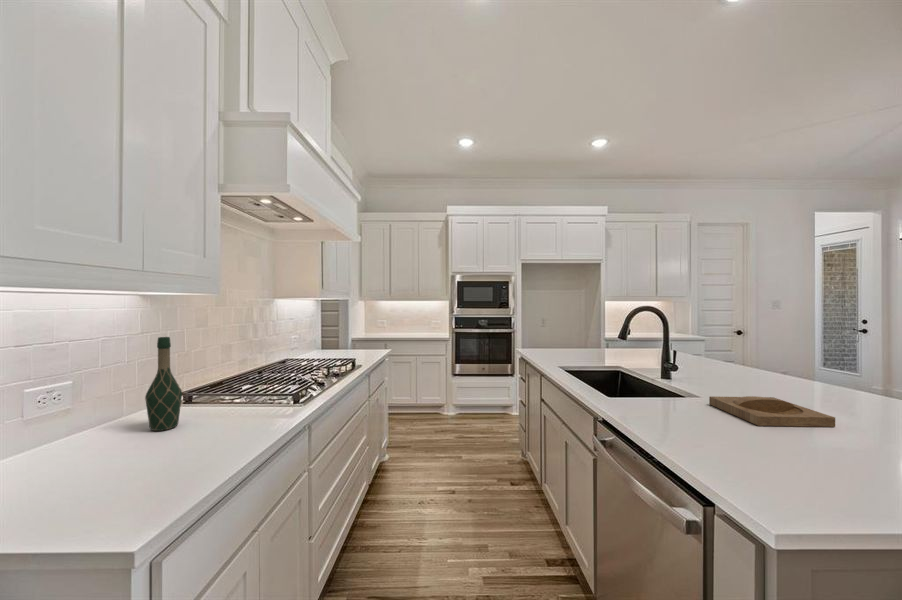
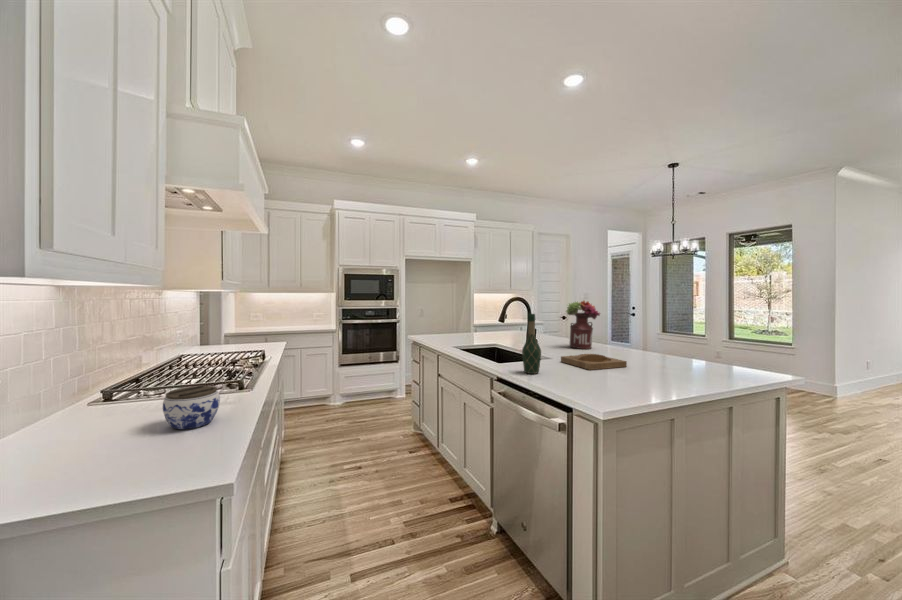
flower arrangement: none [725,312,788,385] -> present [566,301,600,349]
wine bottle: present [145,337,182,431] -> present [522,314,541,374]
jar: none [180,403,240,452] -> present [163,385,220,429]

